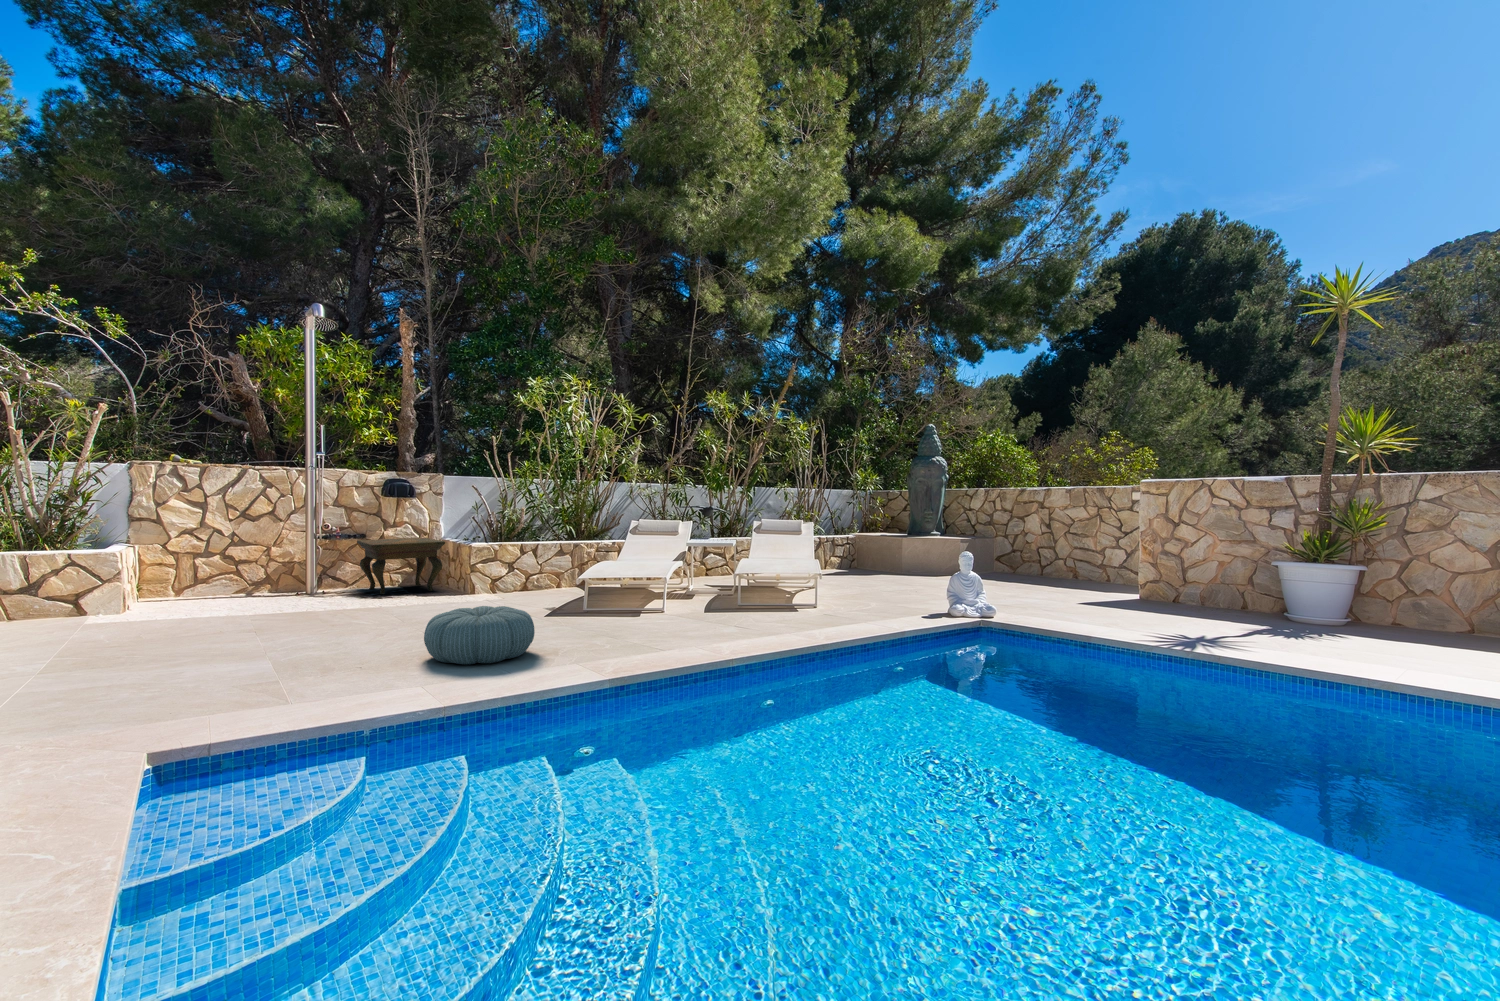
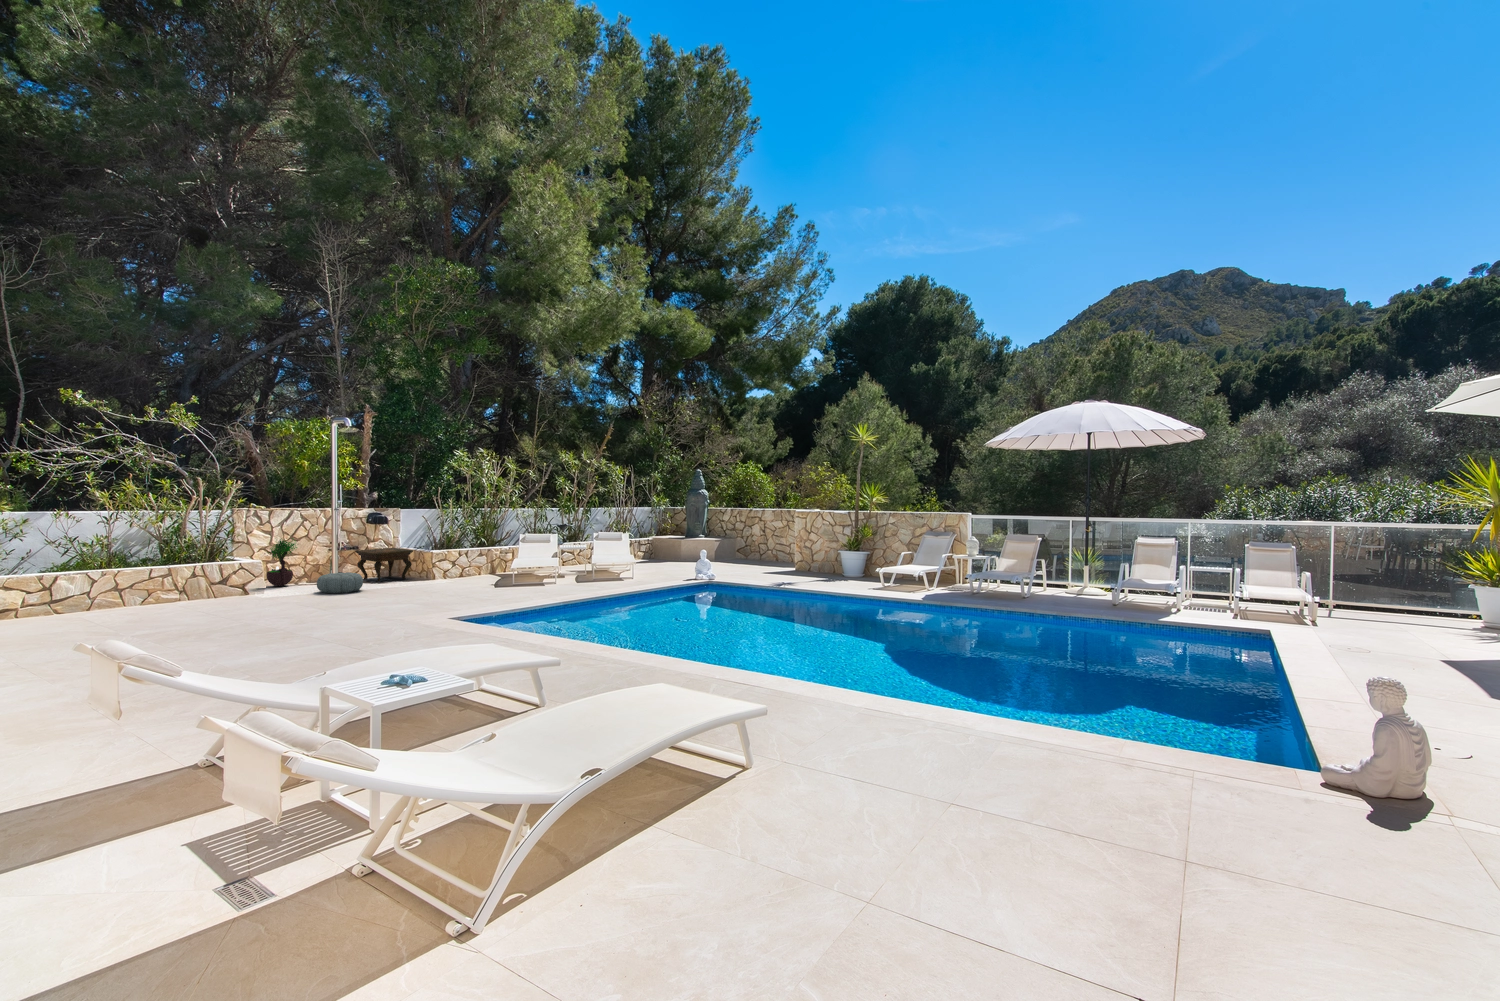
potted tree: none [172,508,240,598] -> present [267,539,297,586]
pouf: present [424,606,535,665] -> present [317,572,363,594]

